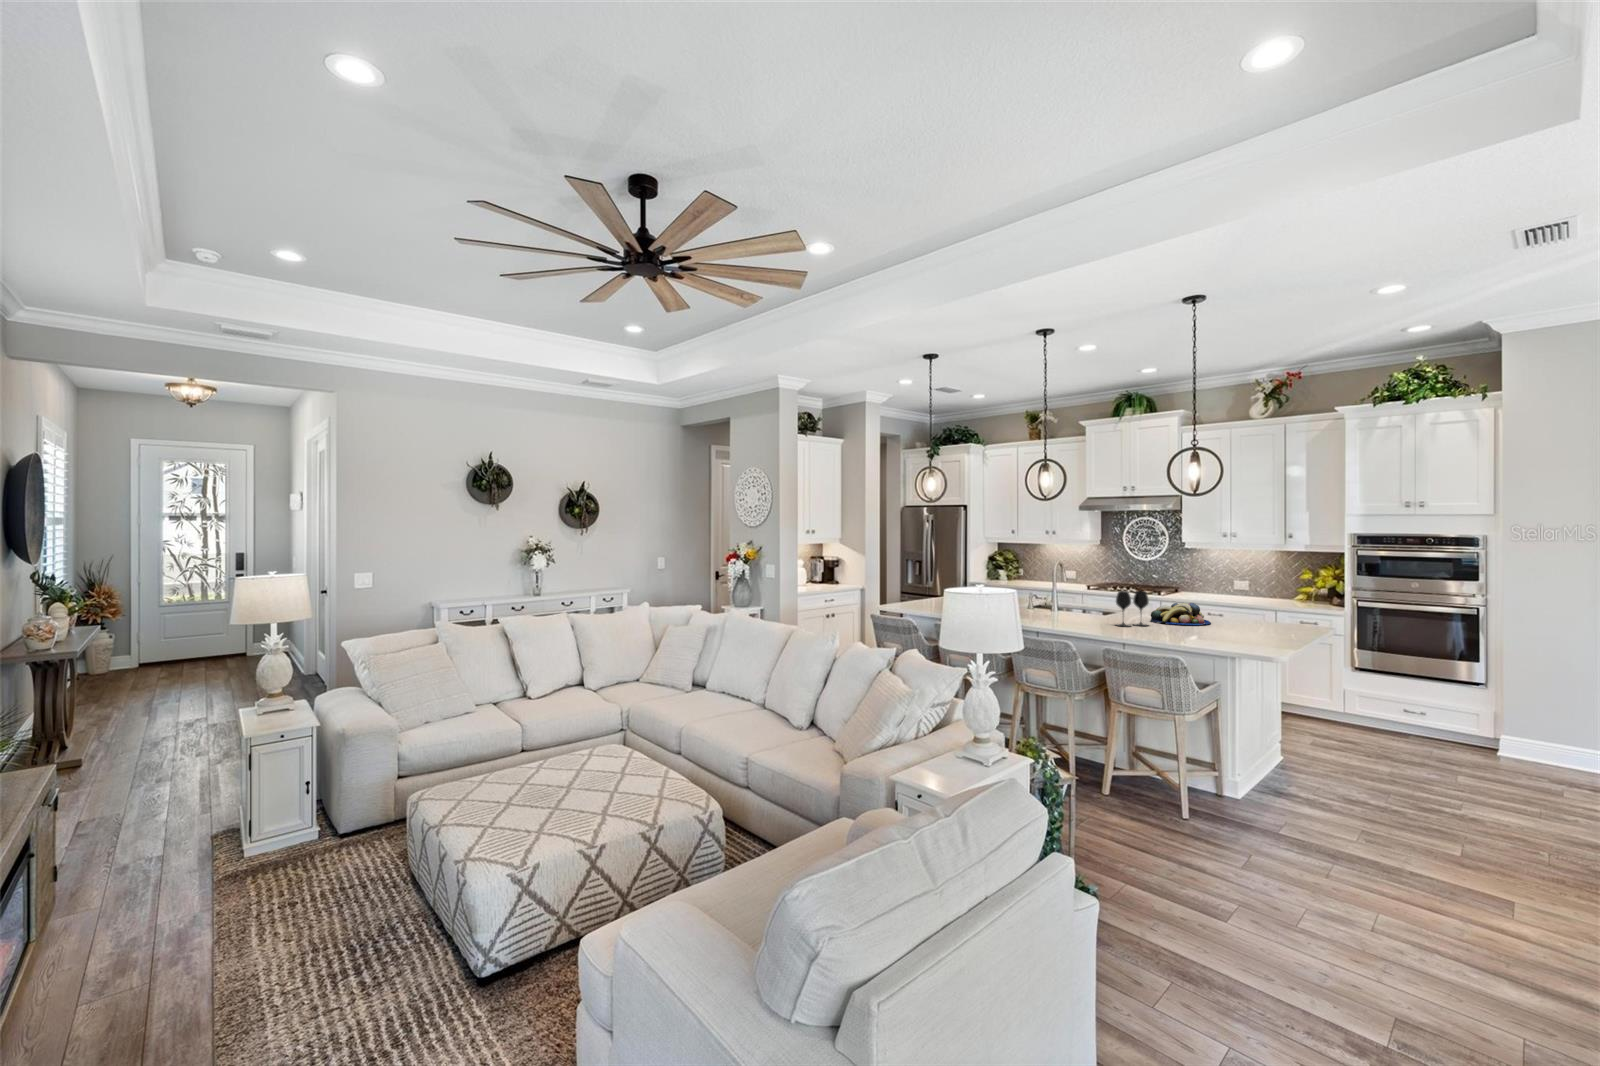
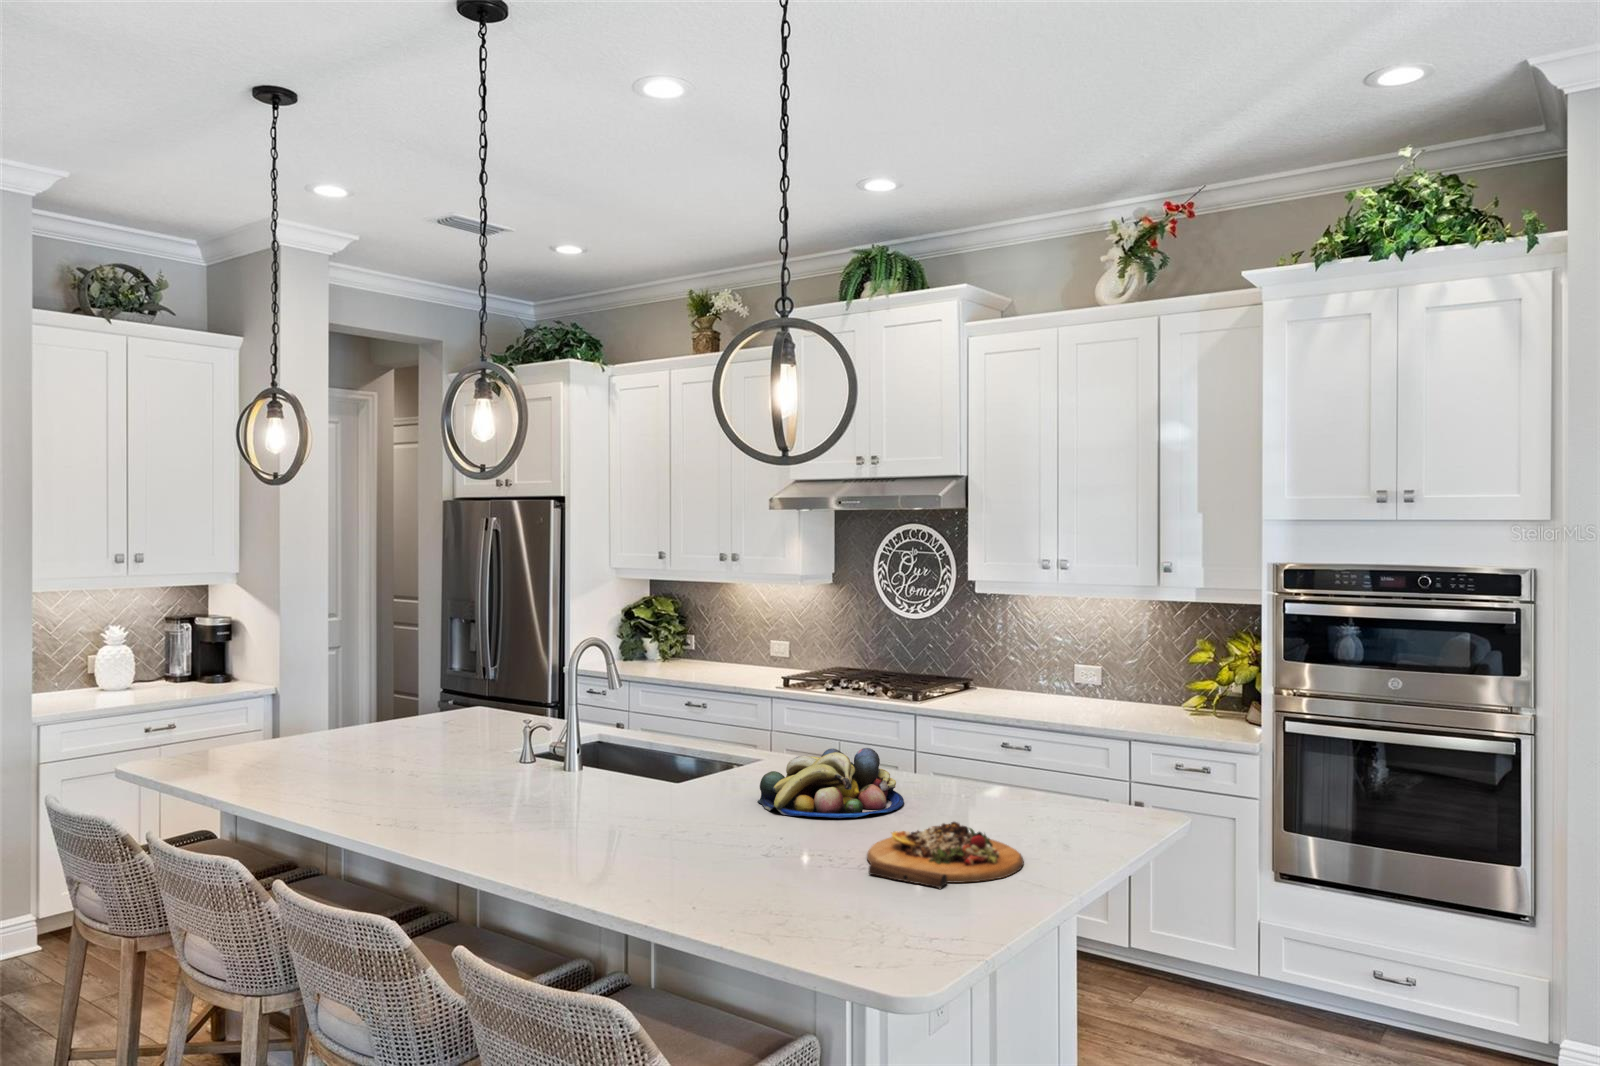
wine glass: present [1116,591,1149,627] -> none [634,724,727,831]
cutting board: none [1218,622,1281,640] -> present [867,822,1024,888]

